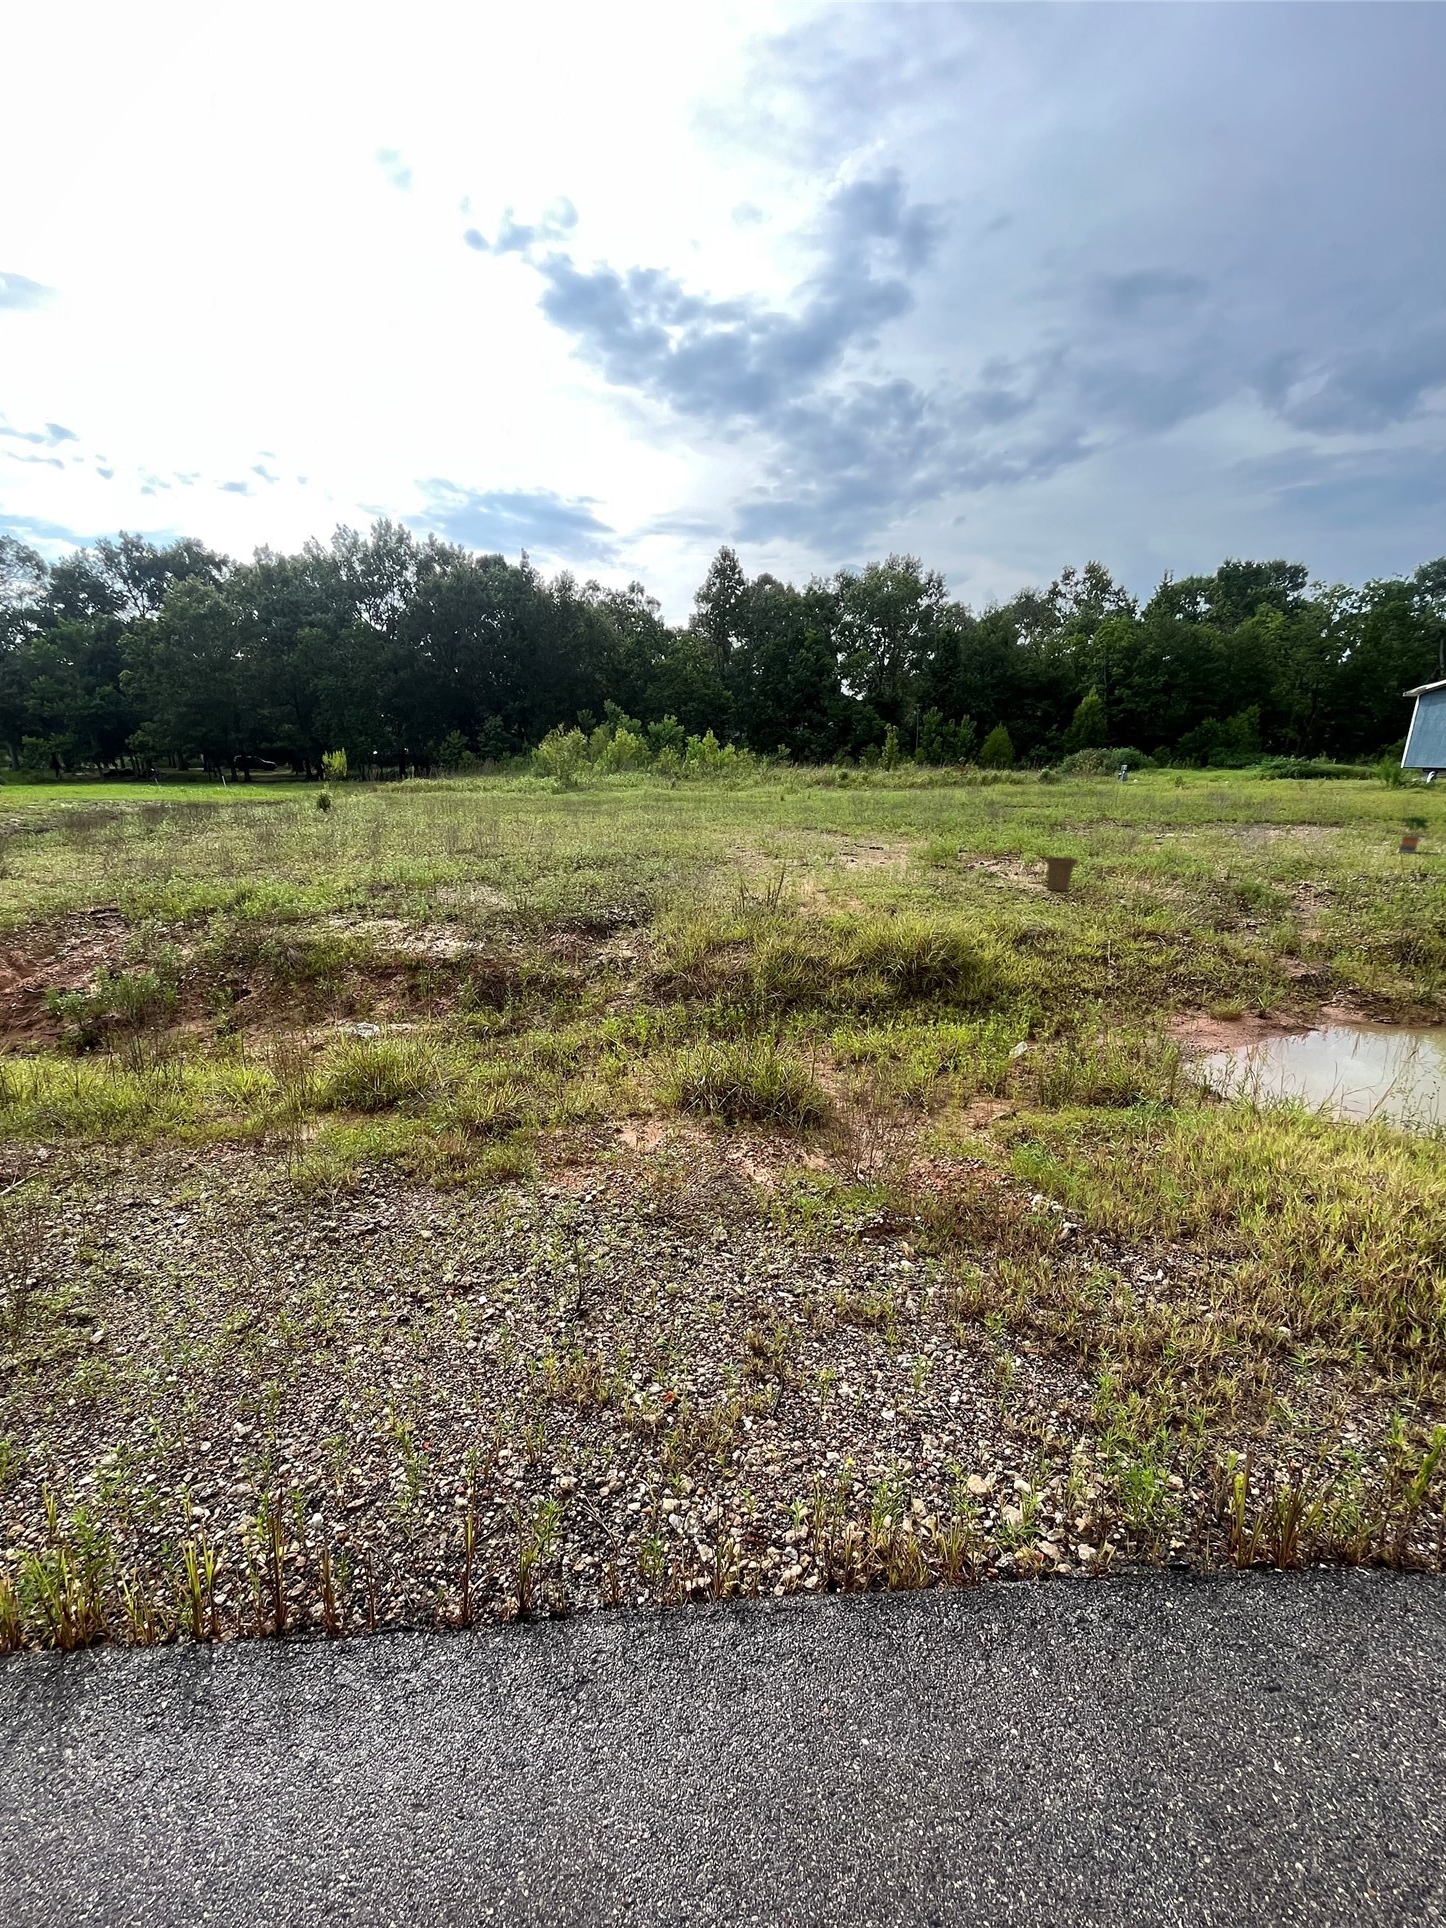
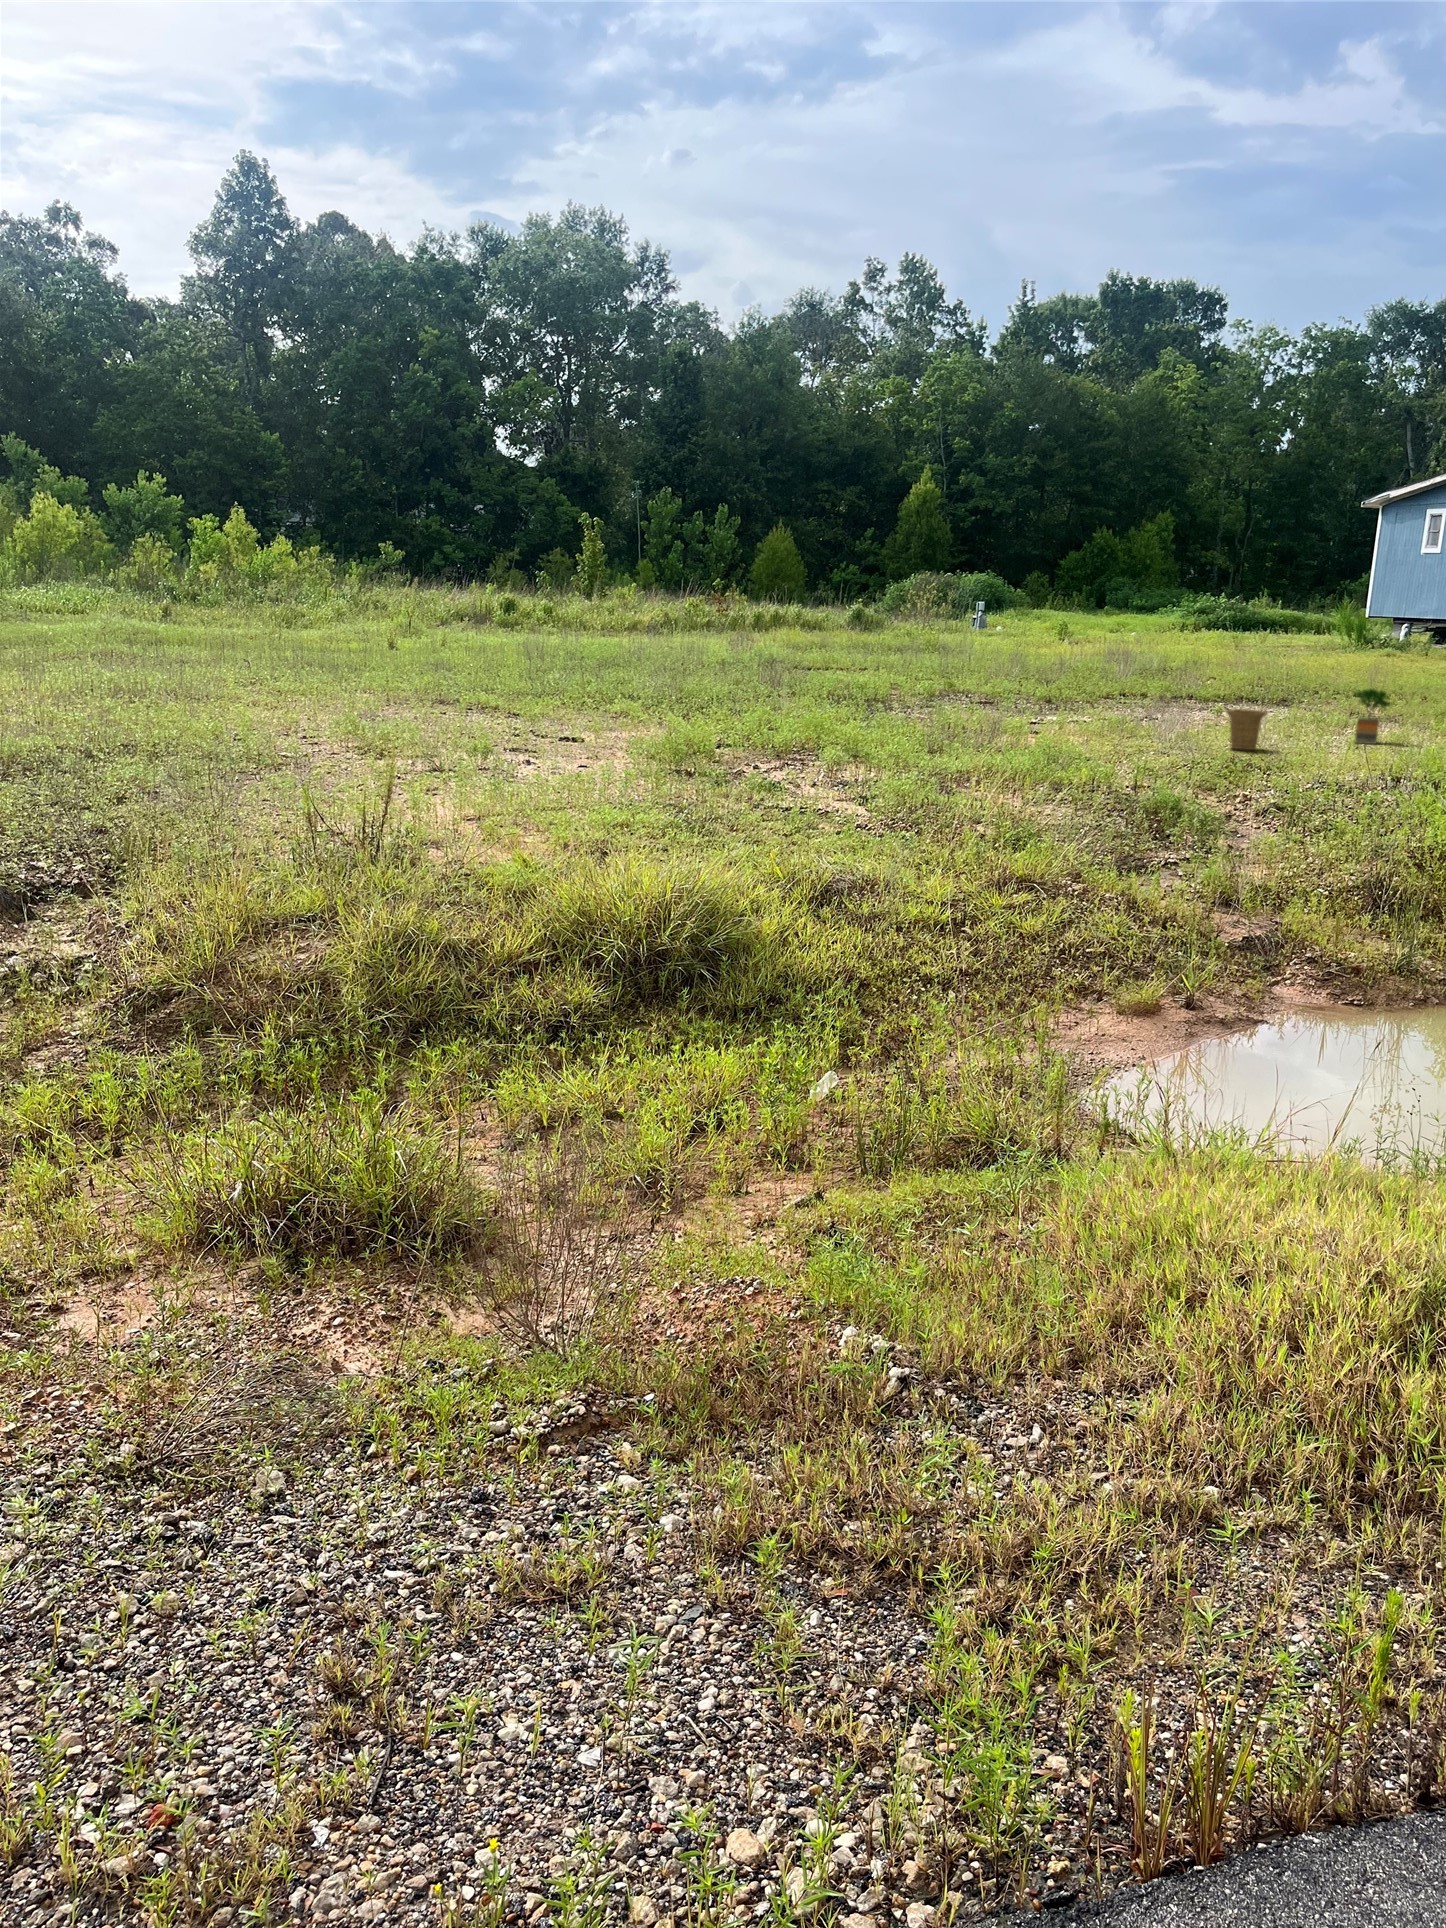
basket: present [1045,857,1078,891] -> present [1226,709,1267,750]

